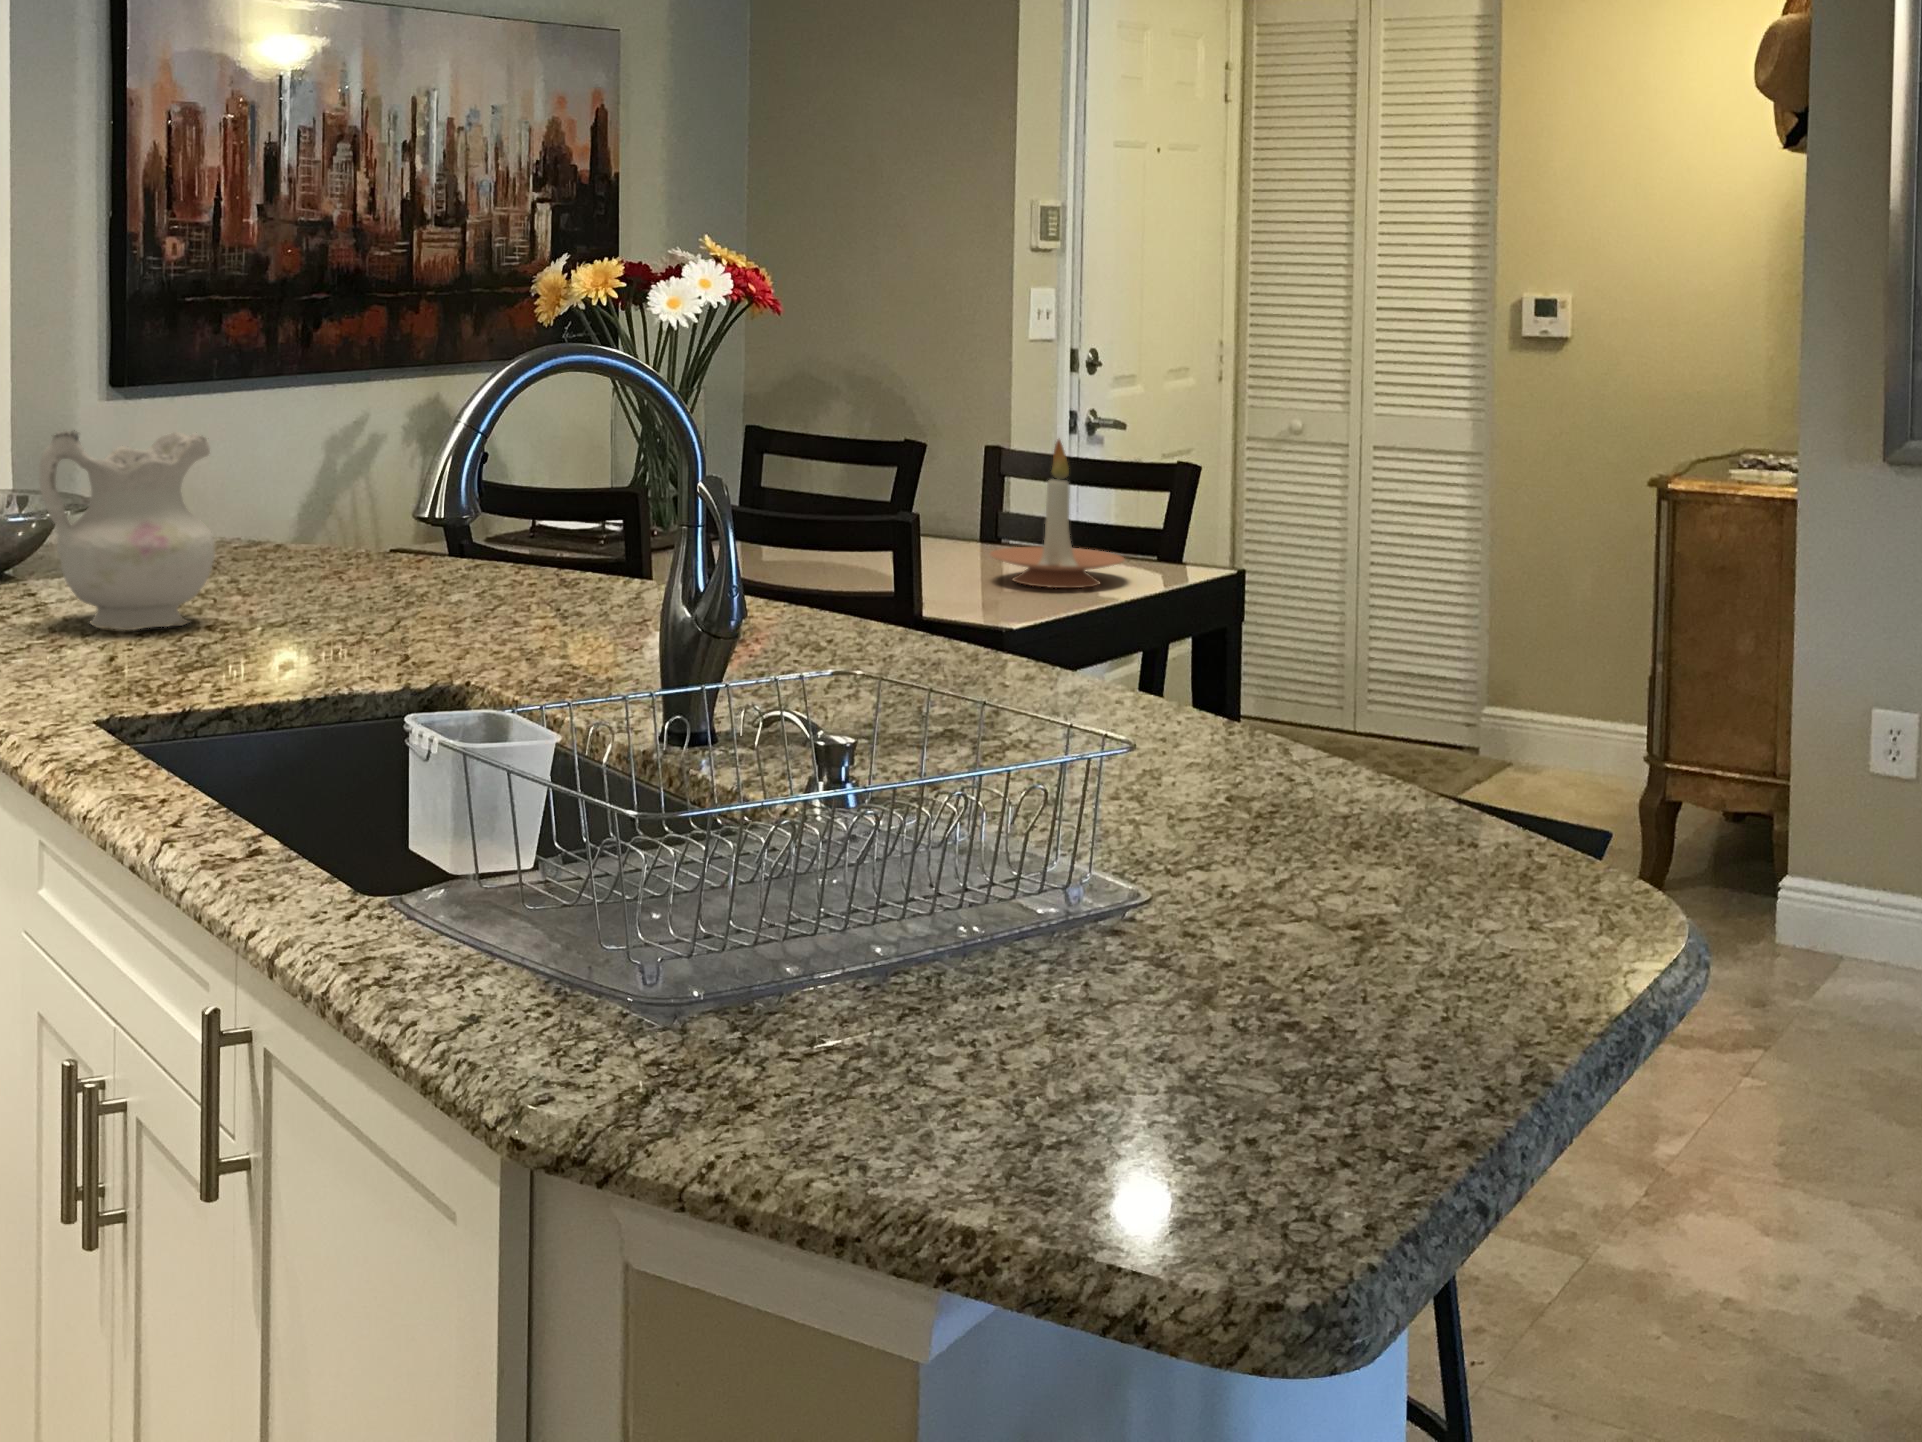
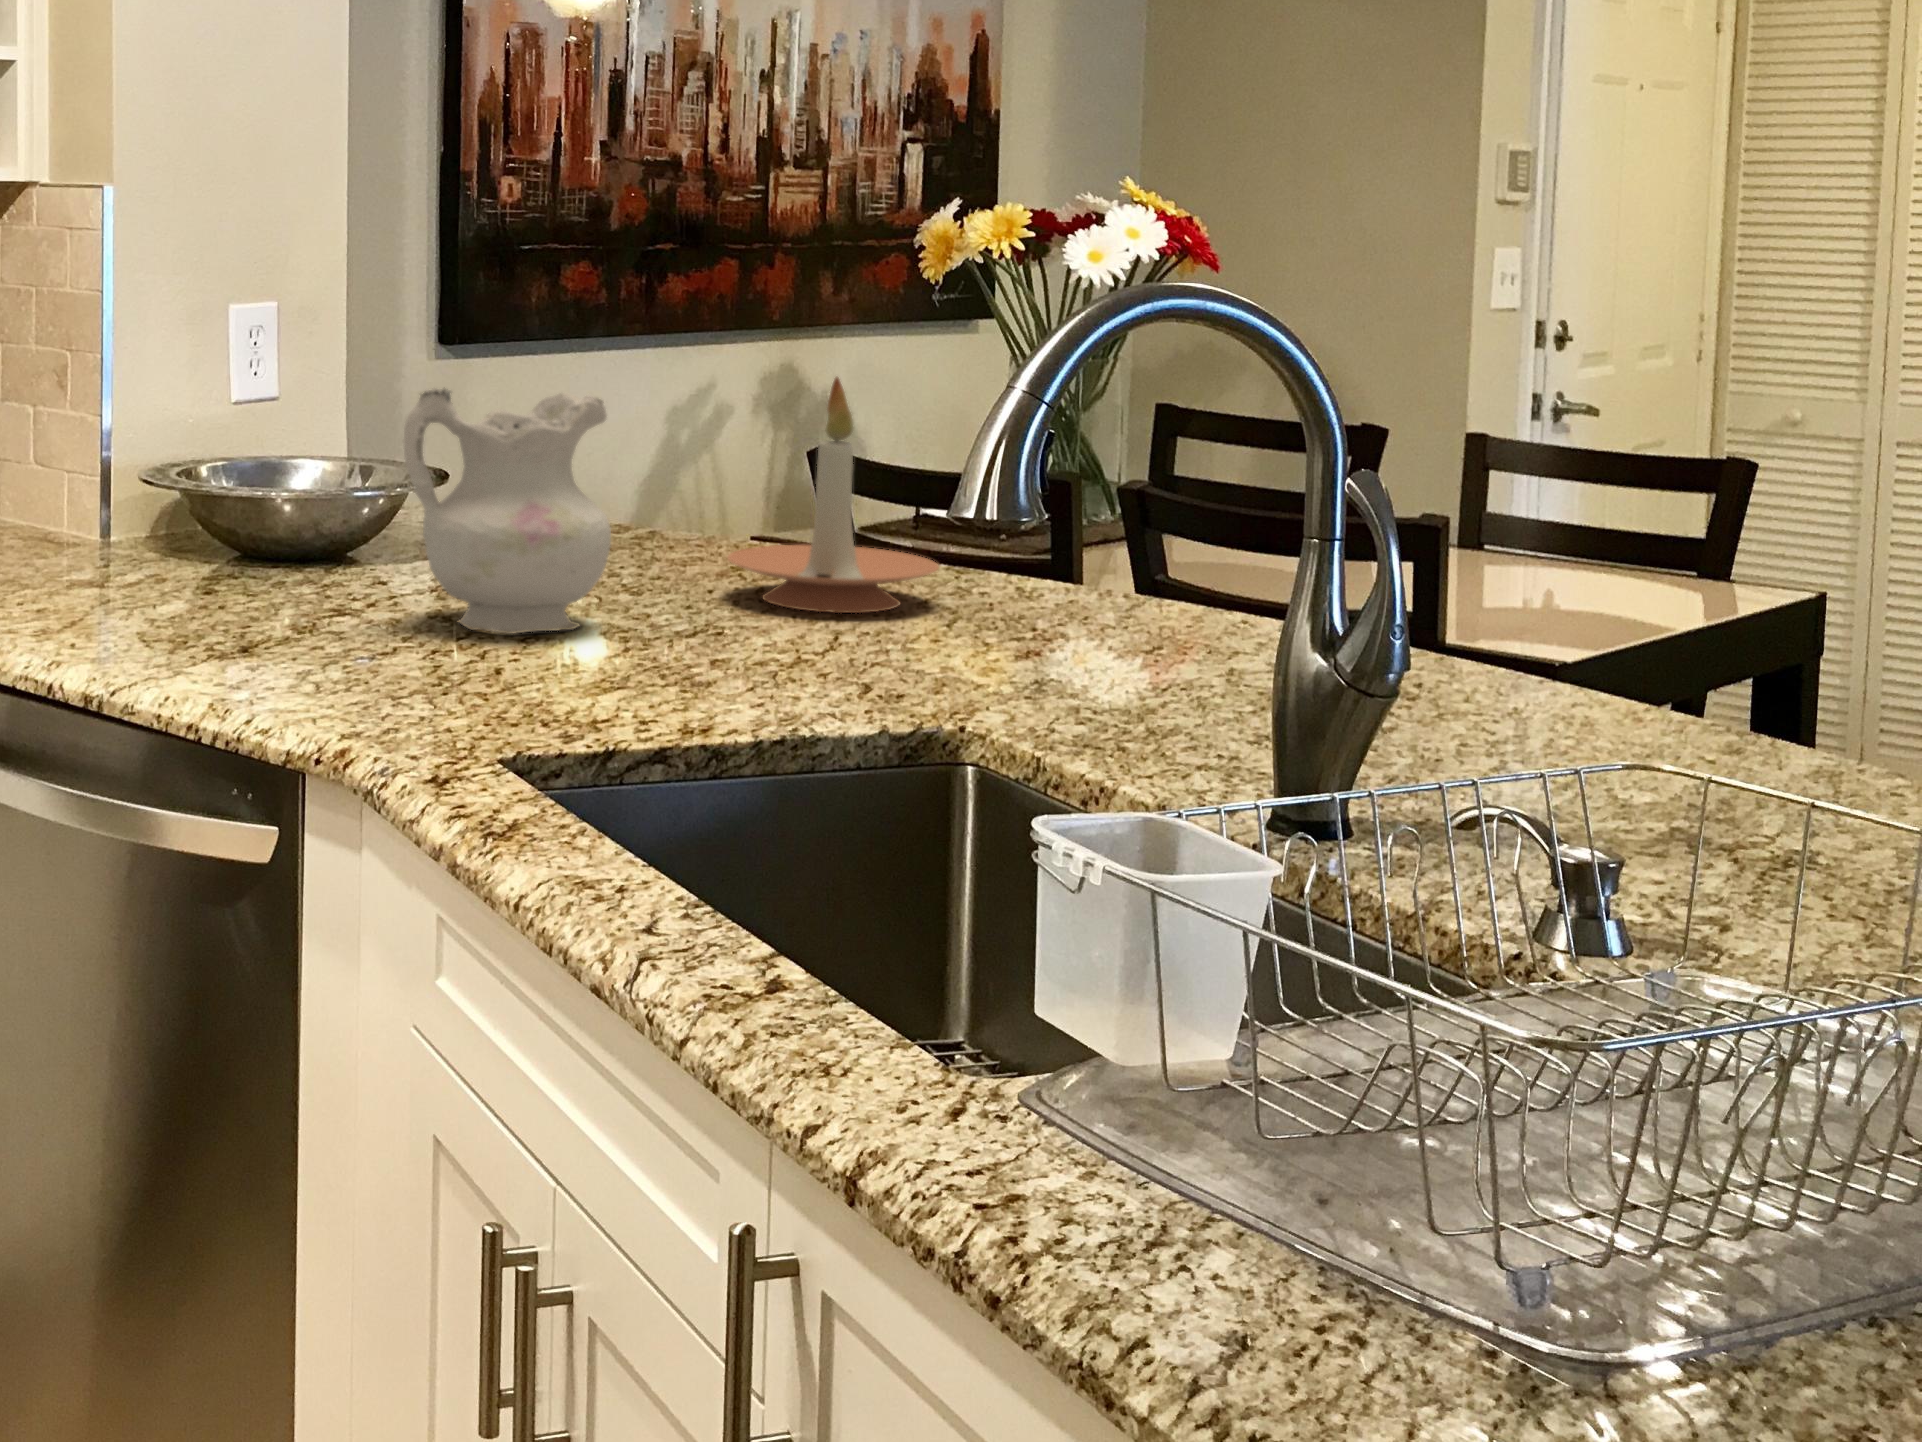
candle holder: present [990,440,1124,588] -> present [728,377,939,613]

